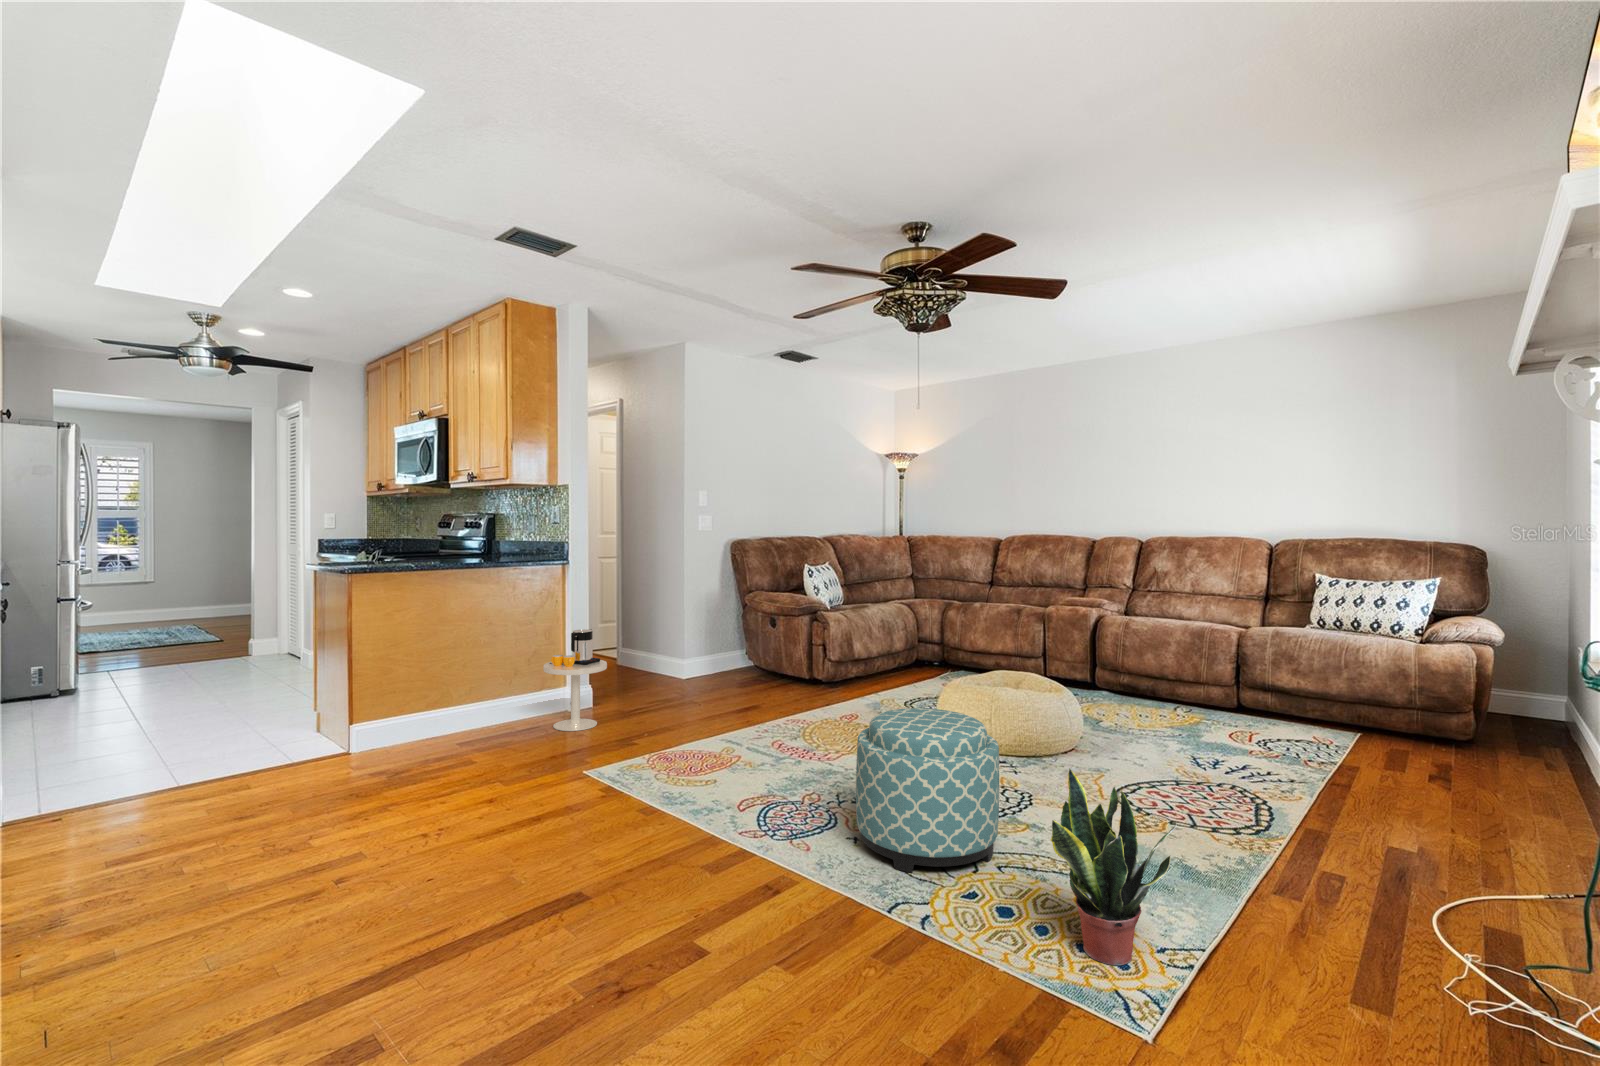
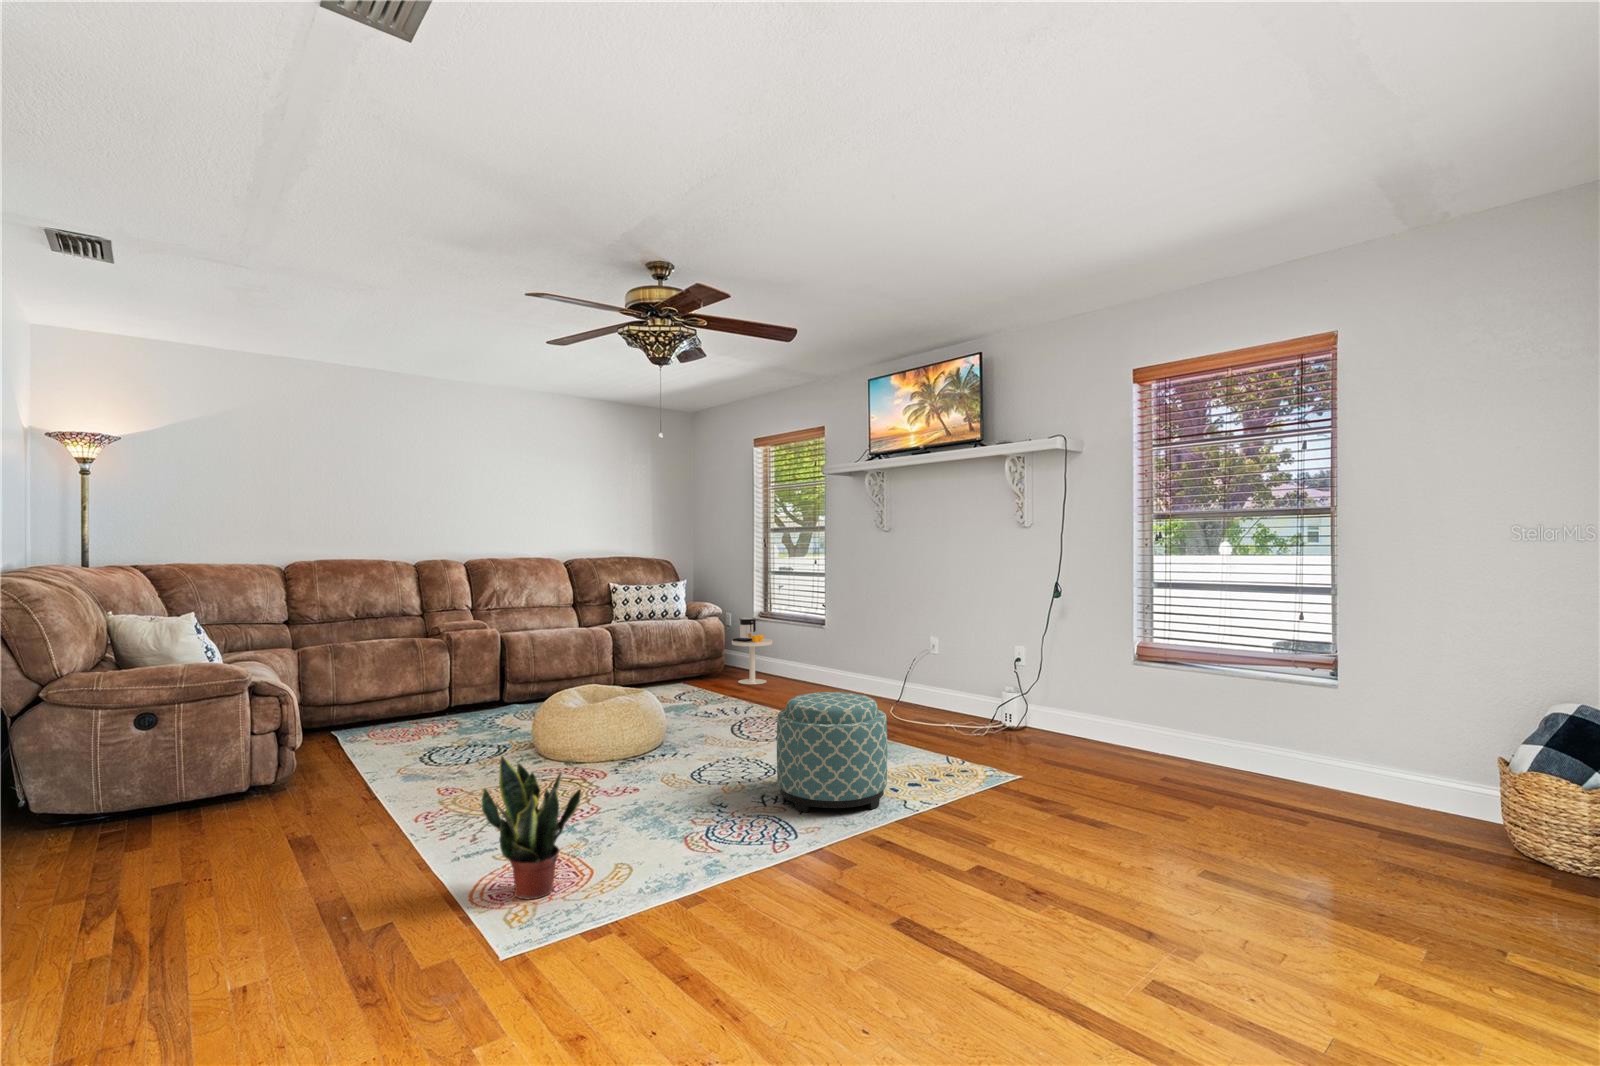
side table: present [543,629,607,731] -> present [732,618,773,684]
potted plant: present [1050,768,1177,965] -> present [481,756,581,899]

